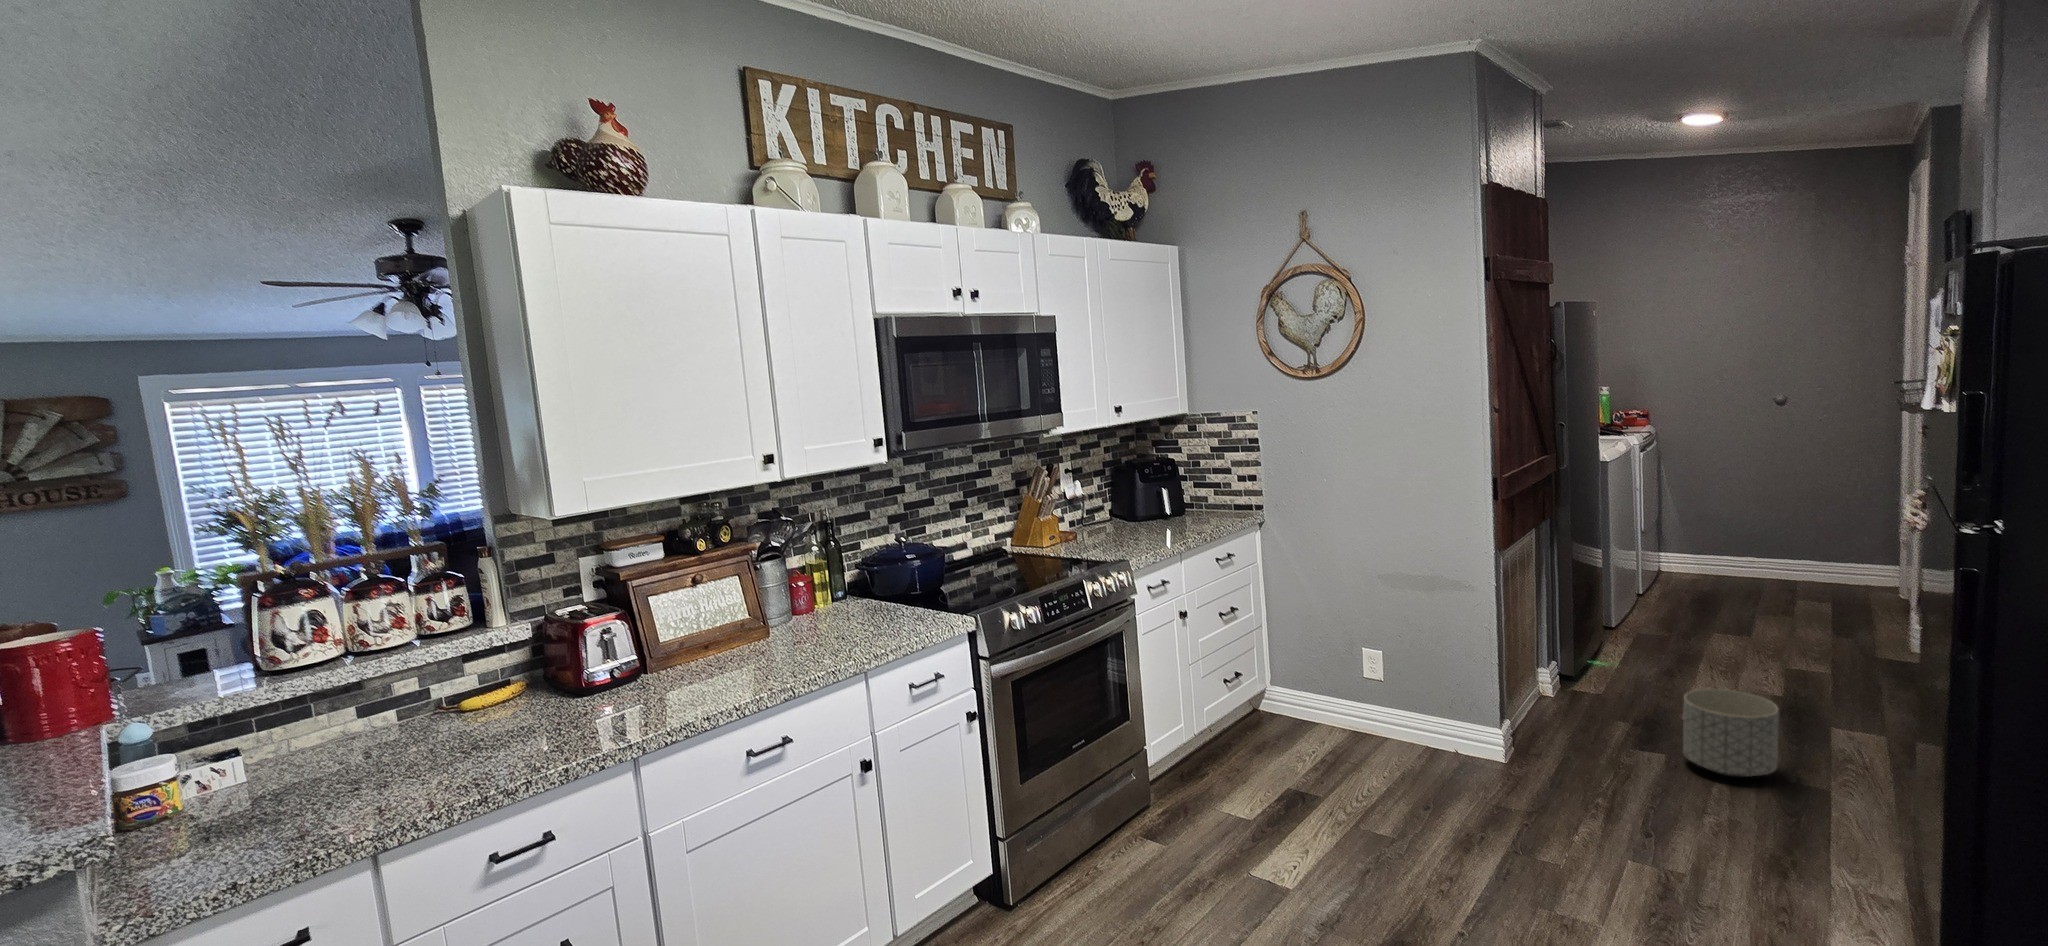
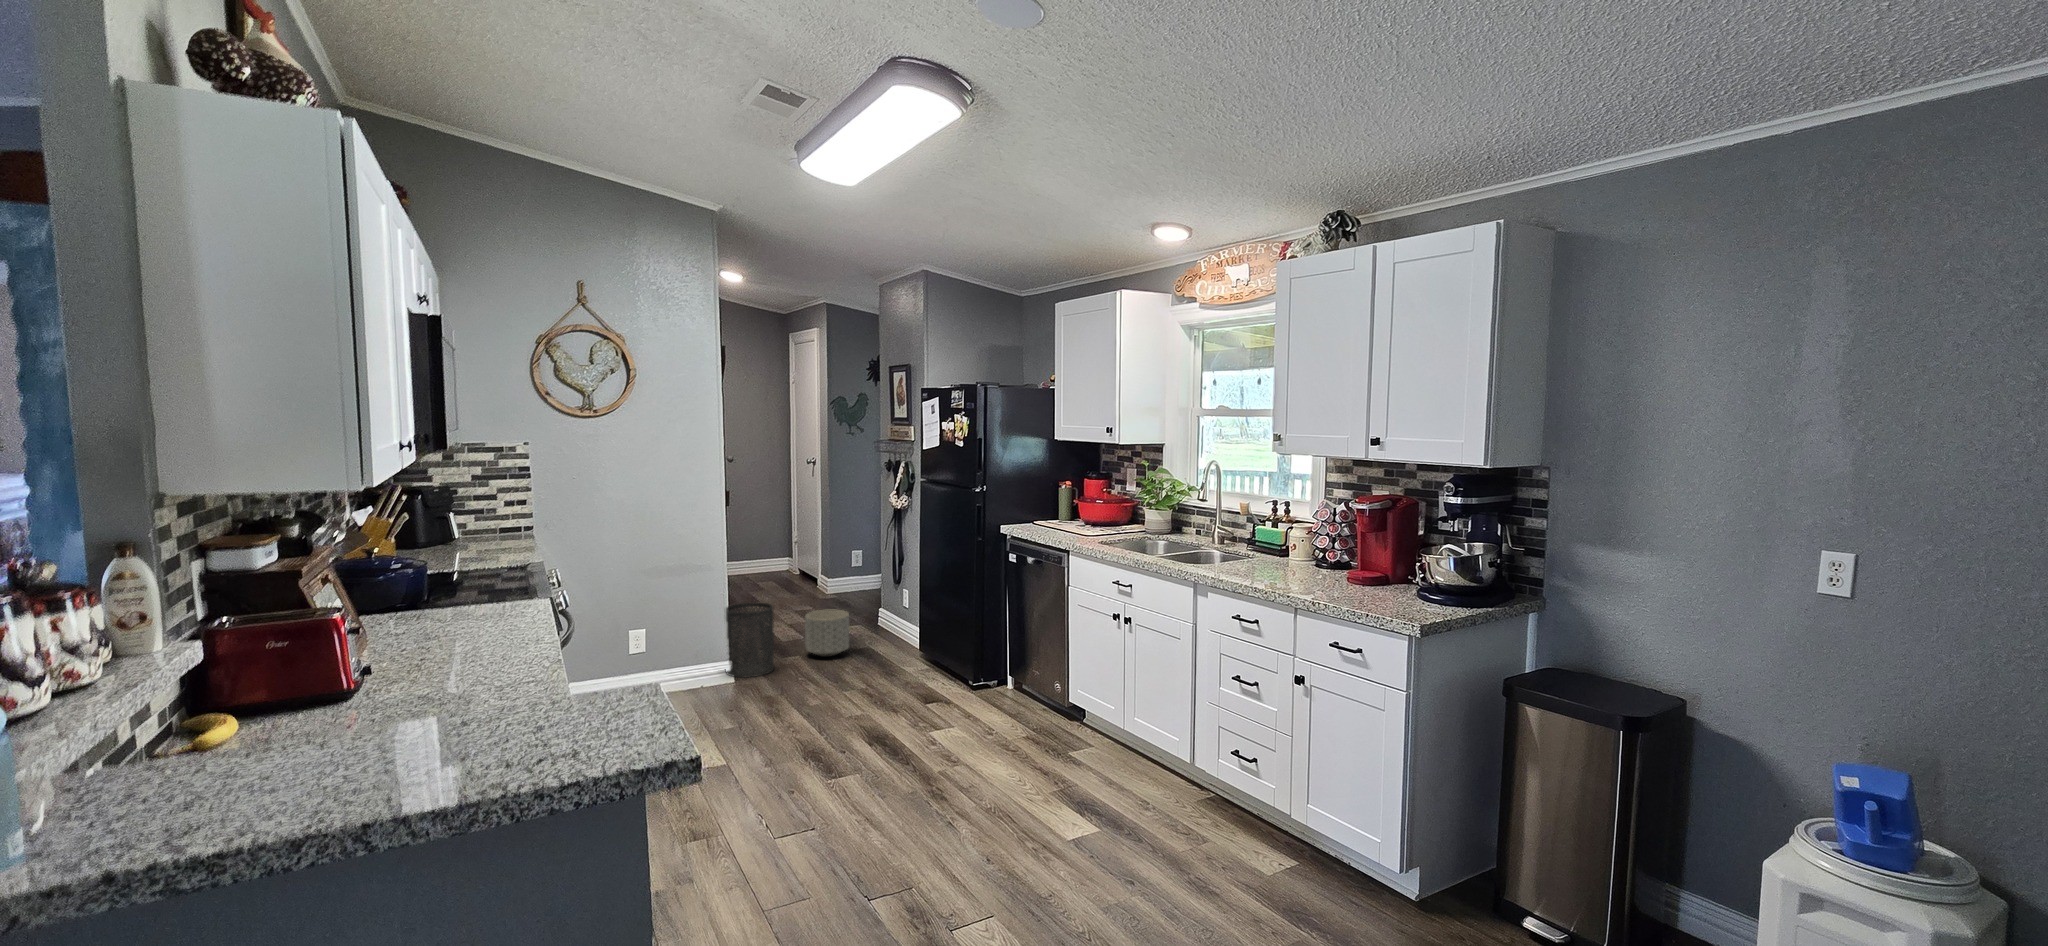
trash can: none [1521,644,1602,764] -> present [726,602,774,677]

